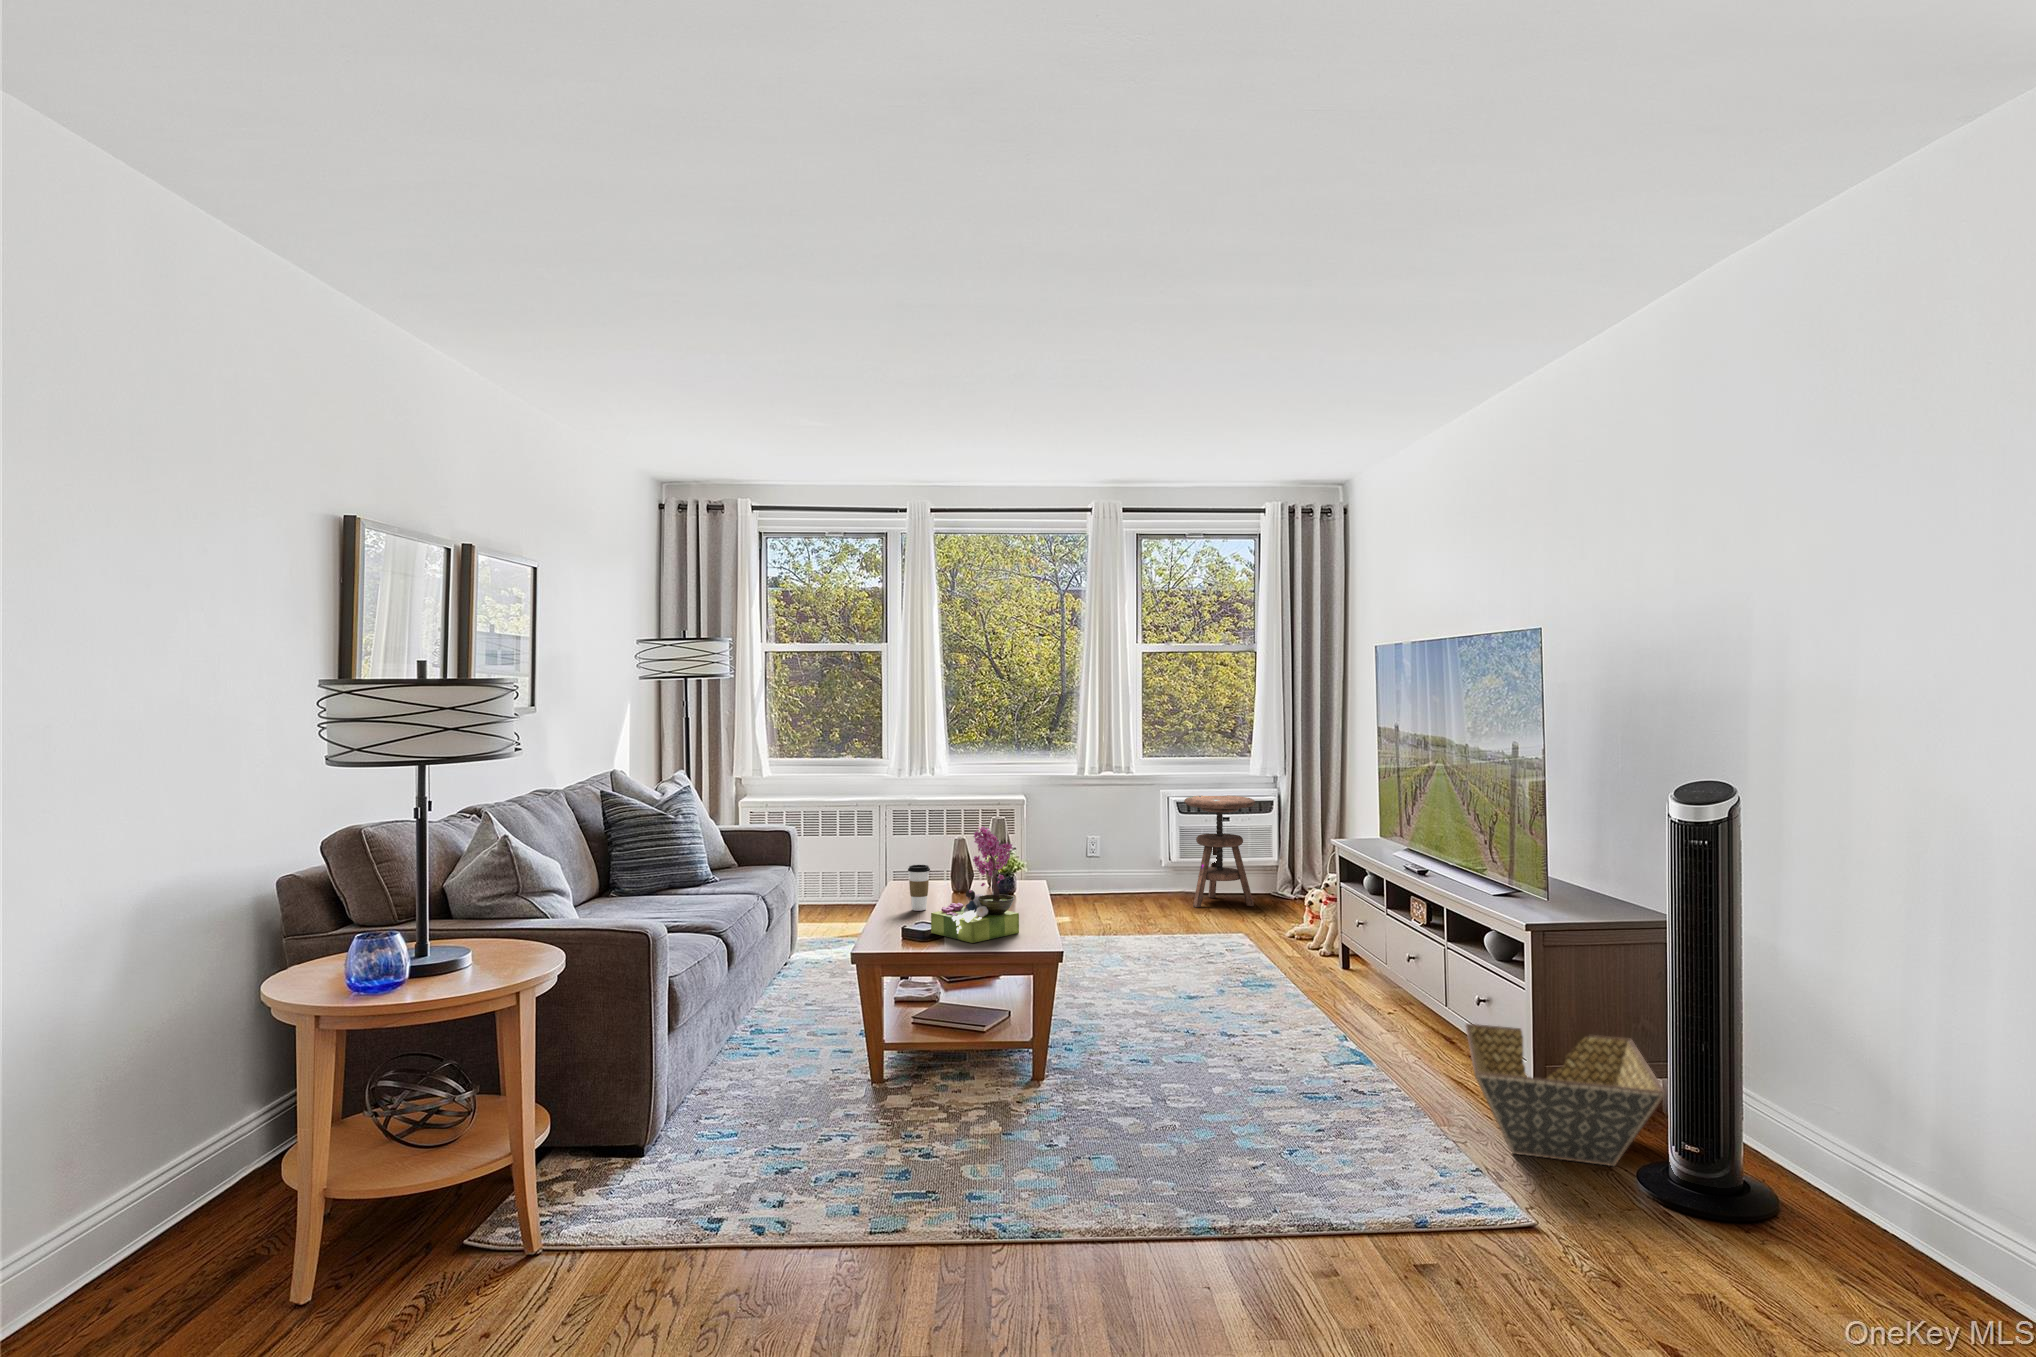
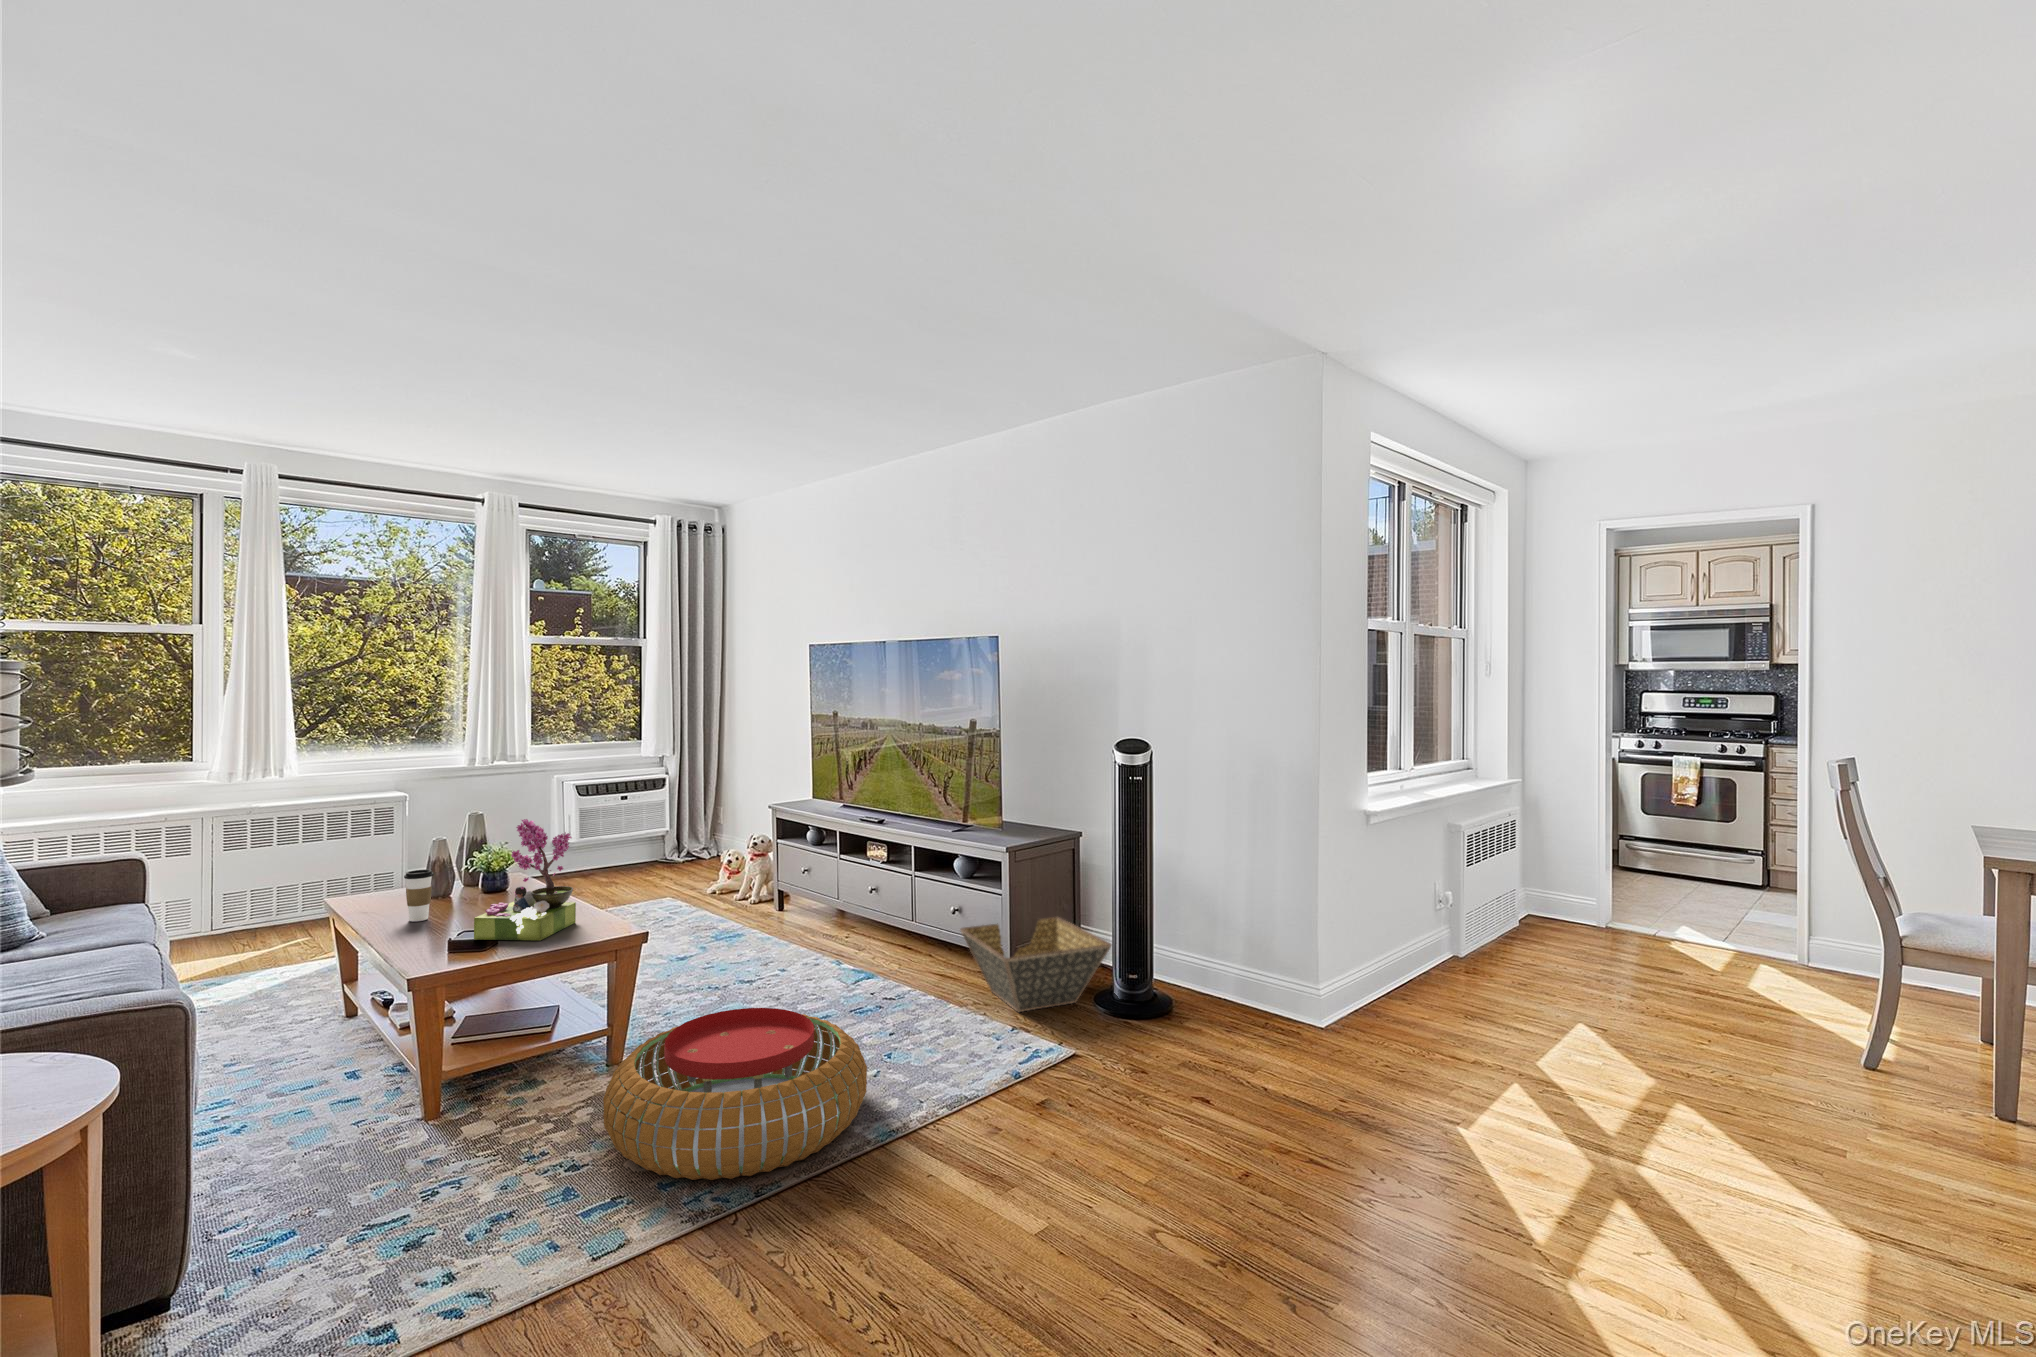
side table: present [1184,795,1255,907] -> none [588,777,658,882]
pouf: none [949,1047,1218,1221] -> present [603,1008,867,1180]

